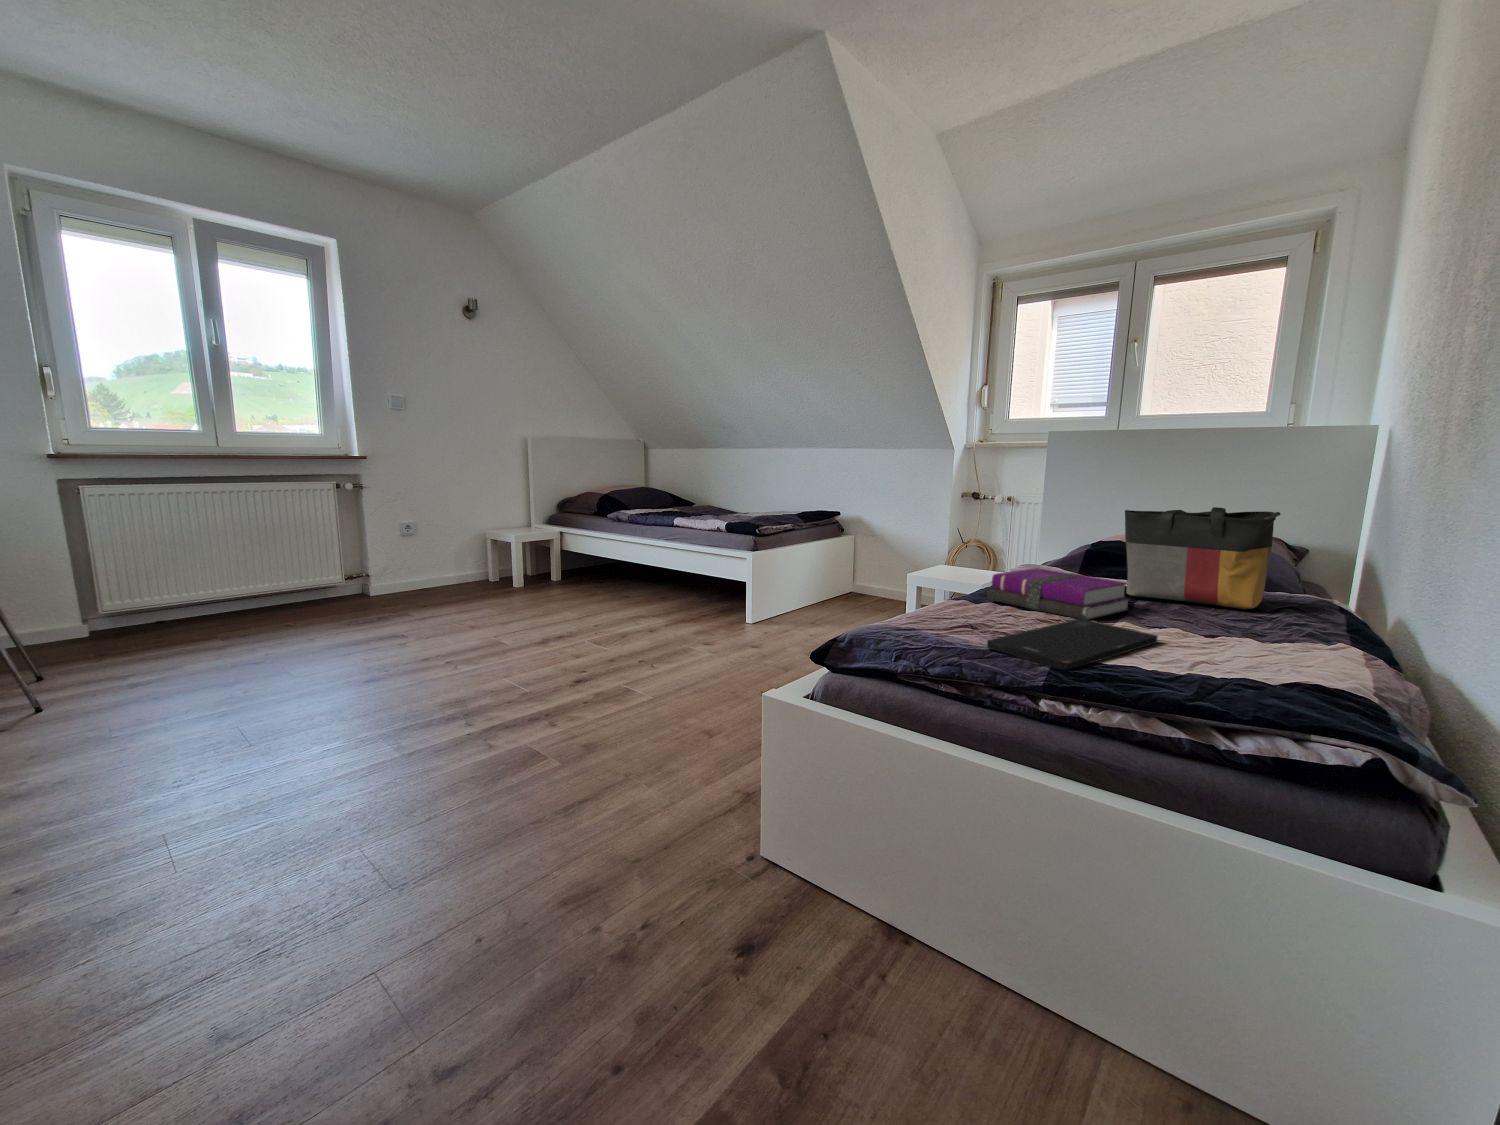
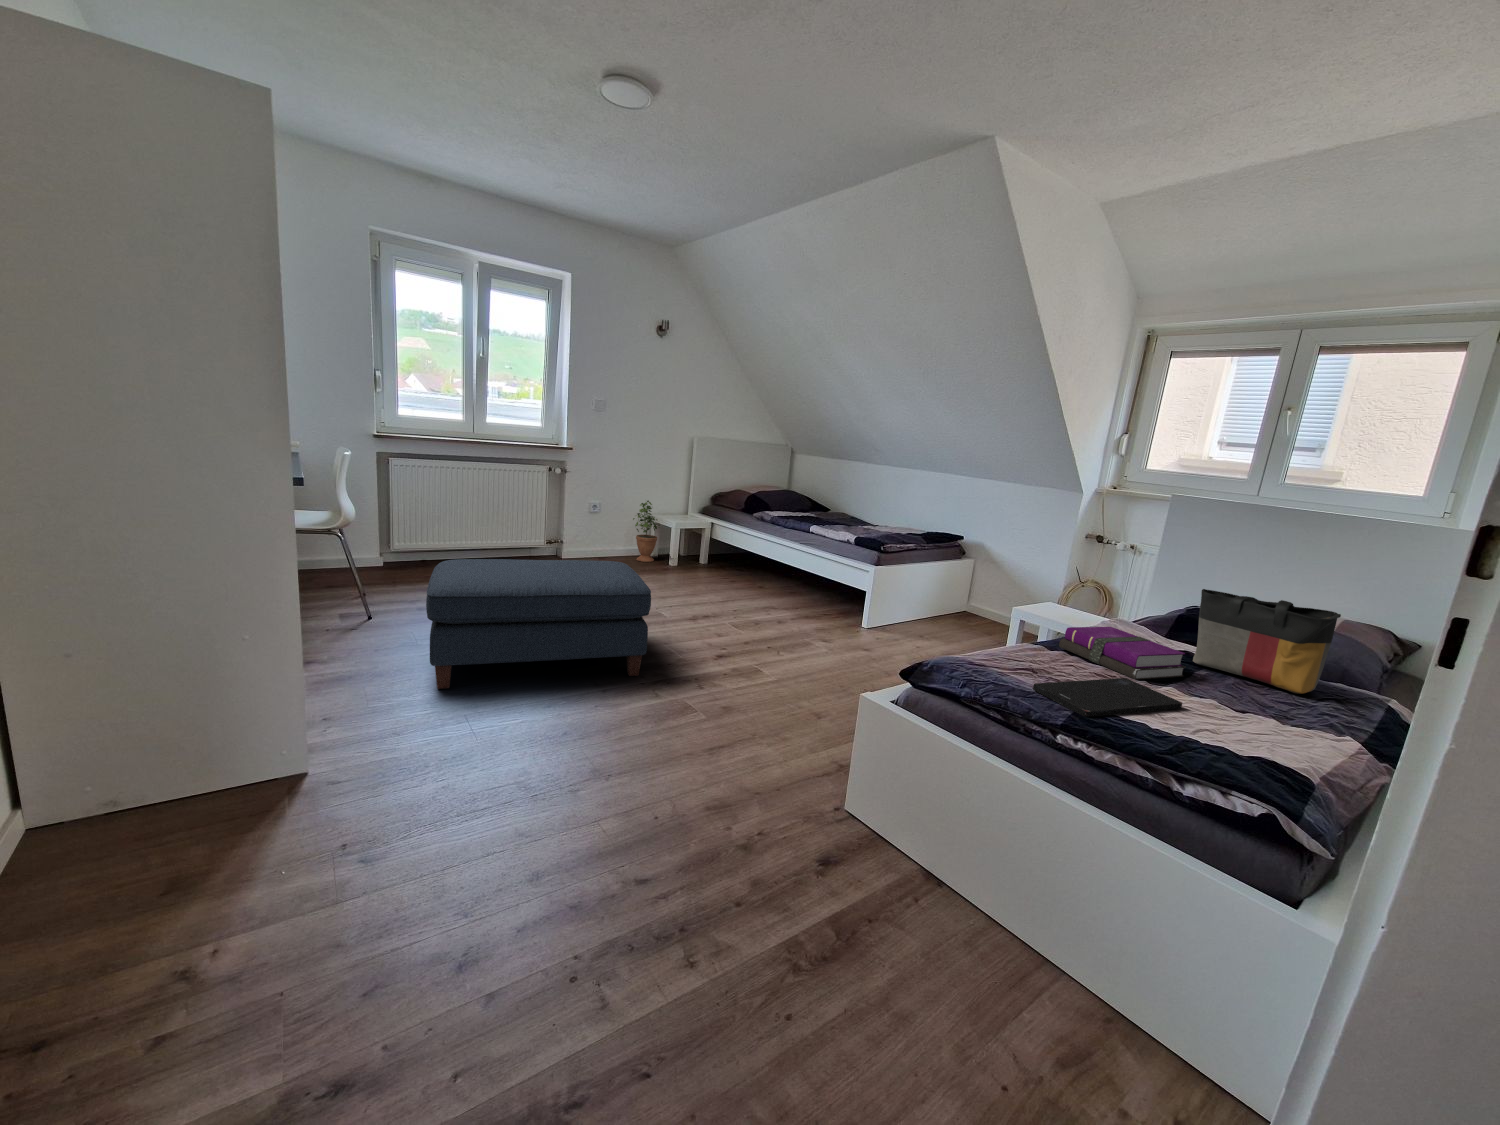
potted plant: none [457,512,493,588] -> present [633,501,657,562]
ottoman: none [81,581,471,802] -> present [426,559,651,689]

